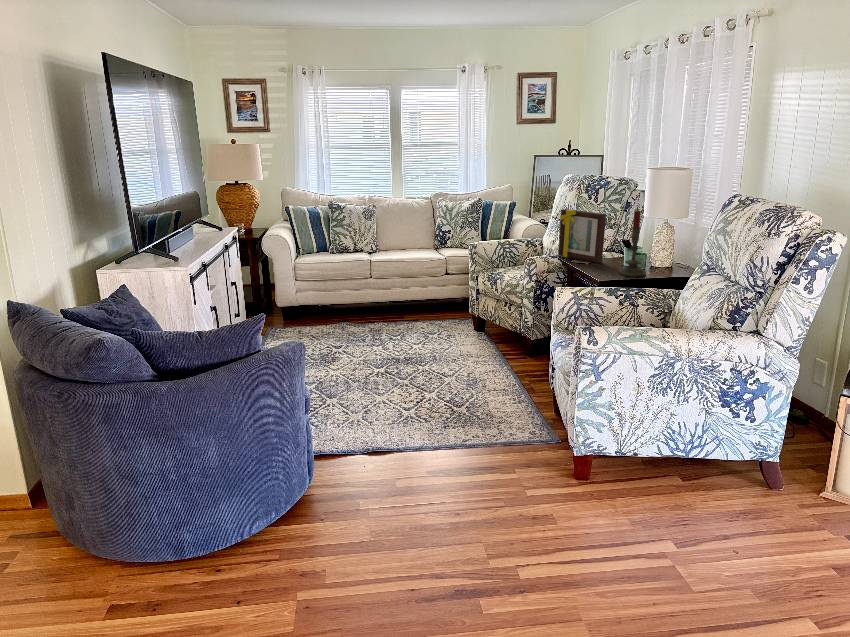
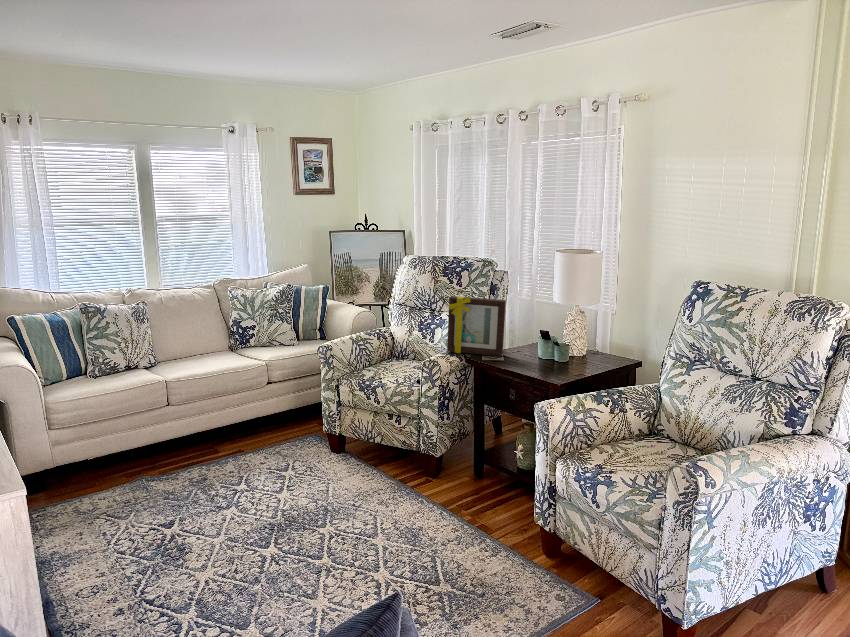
candle: present [619,209,646,277] -> none [547,295,576,372]

